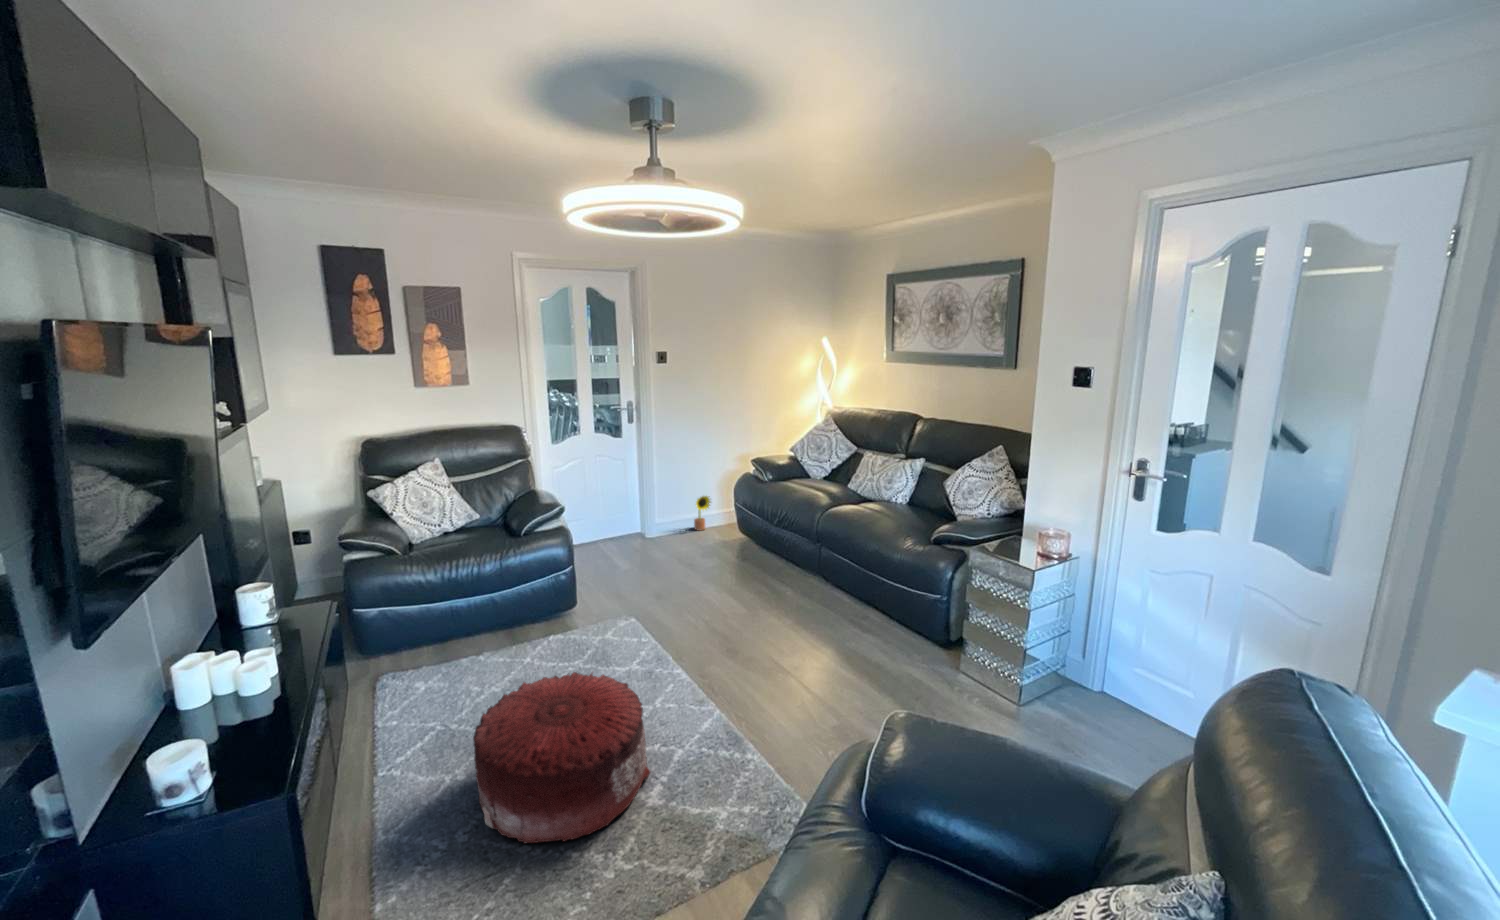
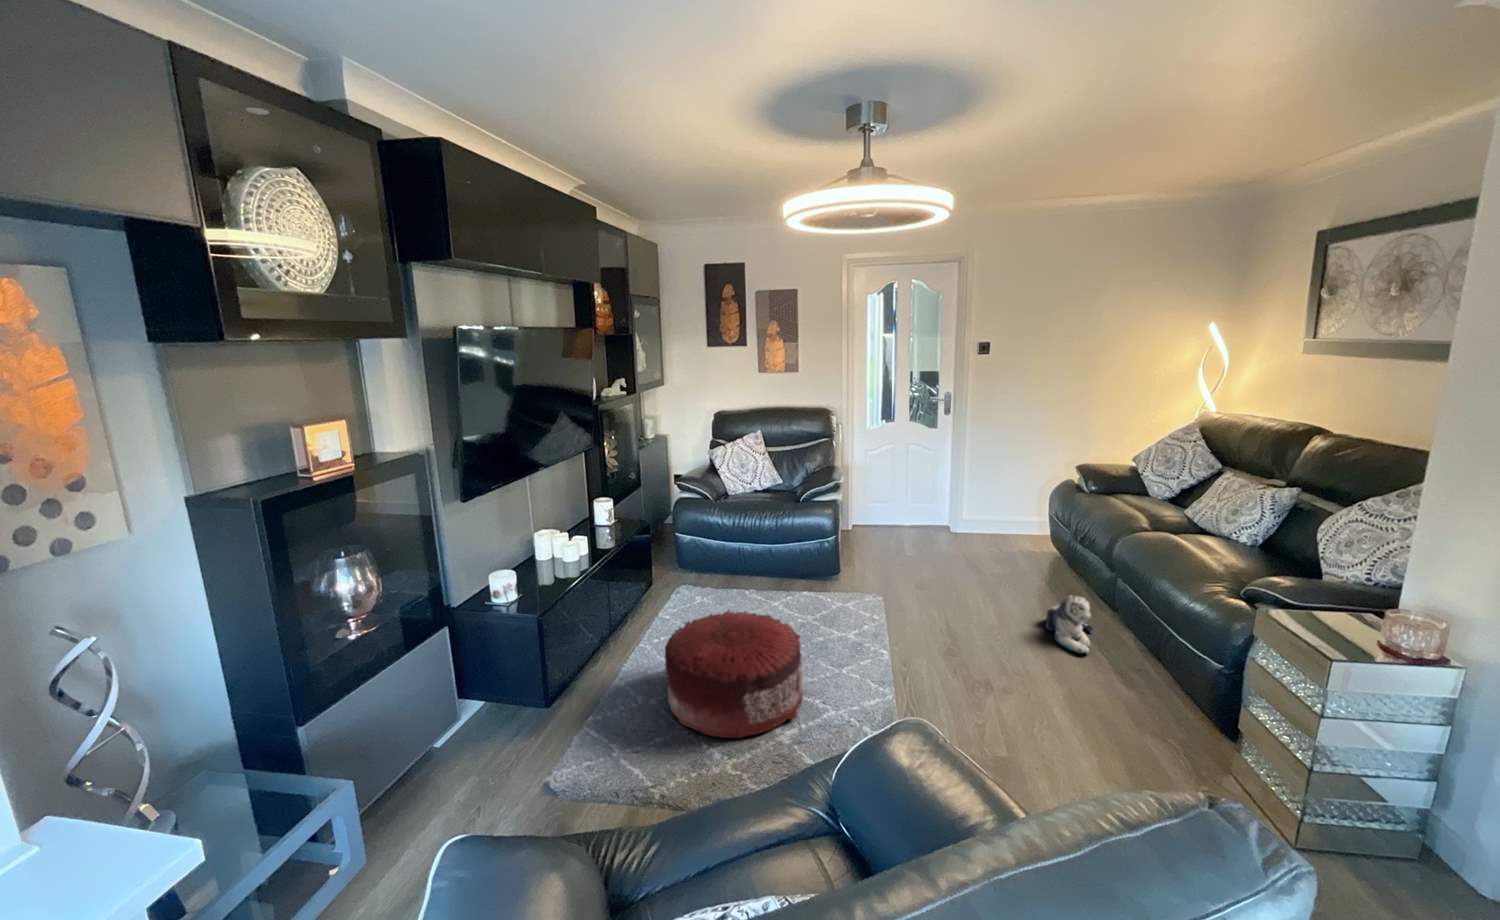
decorative plant: present [694,496,711,531] -> none [1009,499,1031,537]
plush toy: none [780,571,828,619] -> present [1045,596,1093,653]

